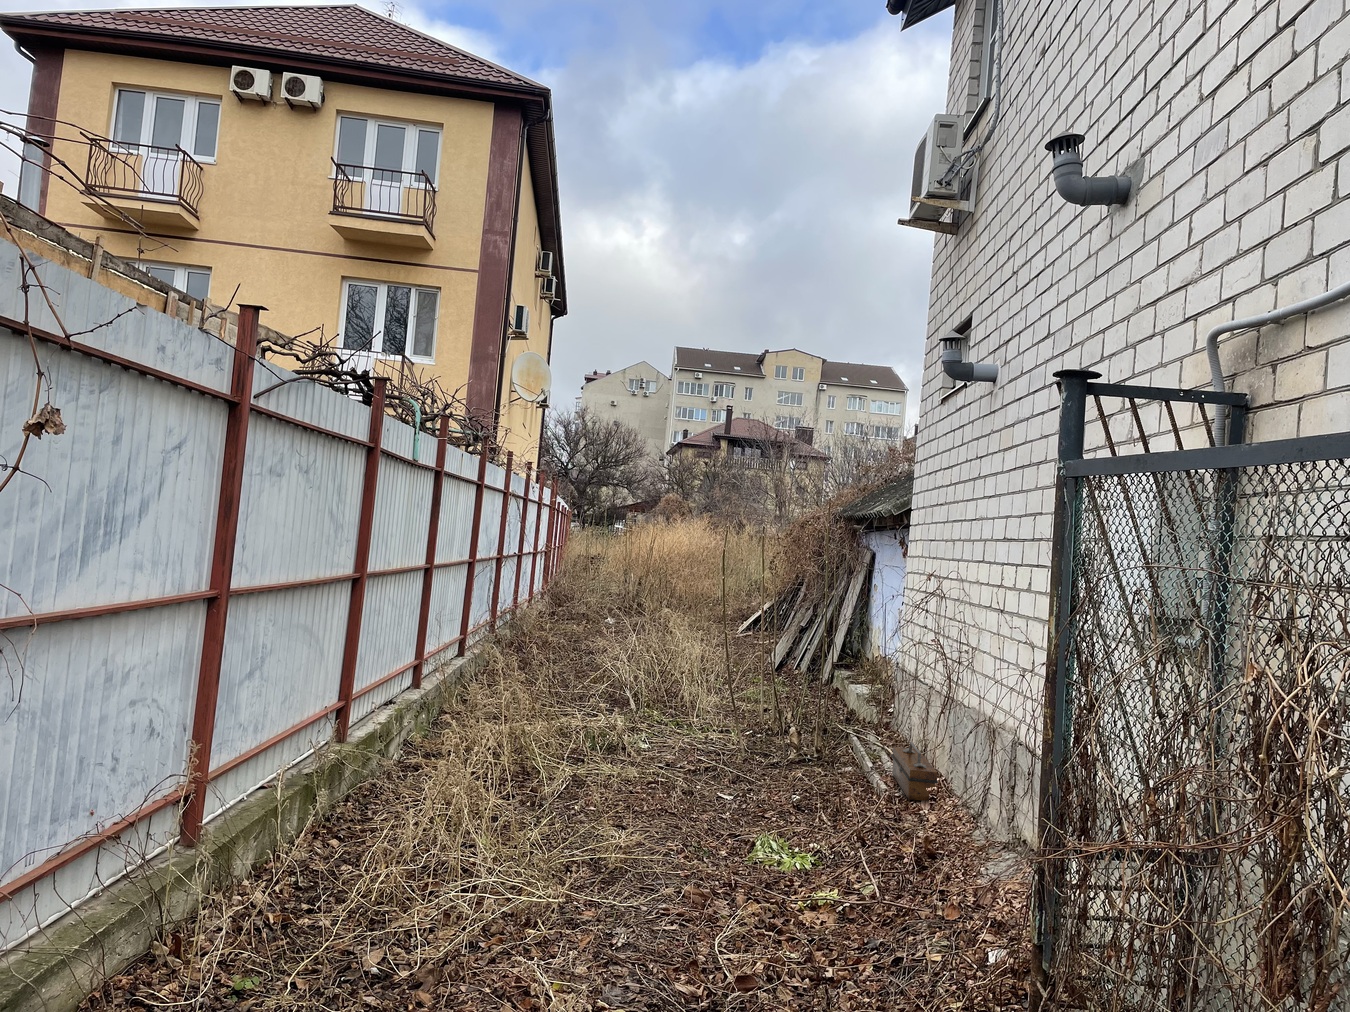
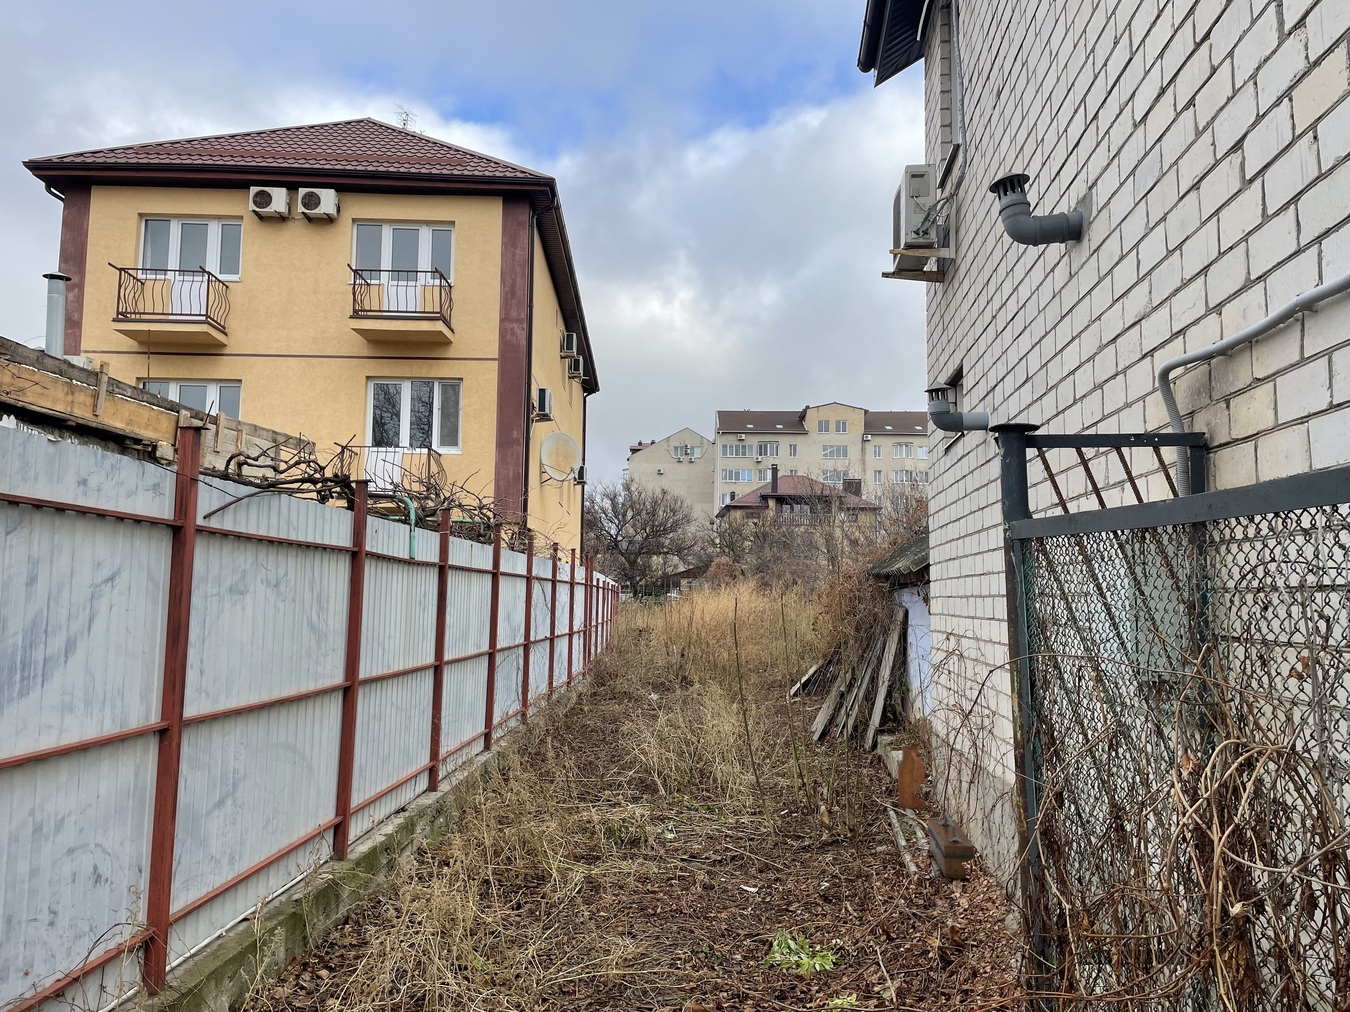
watering can: none [859,681,887,739] -> present [898,747,926,809]

